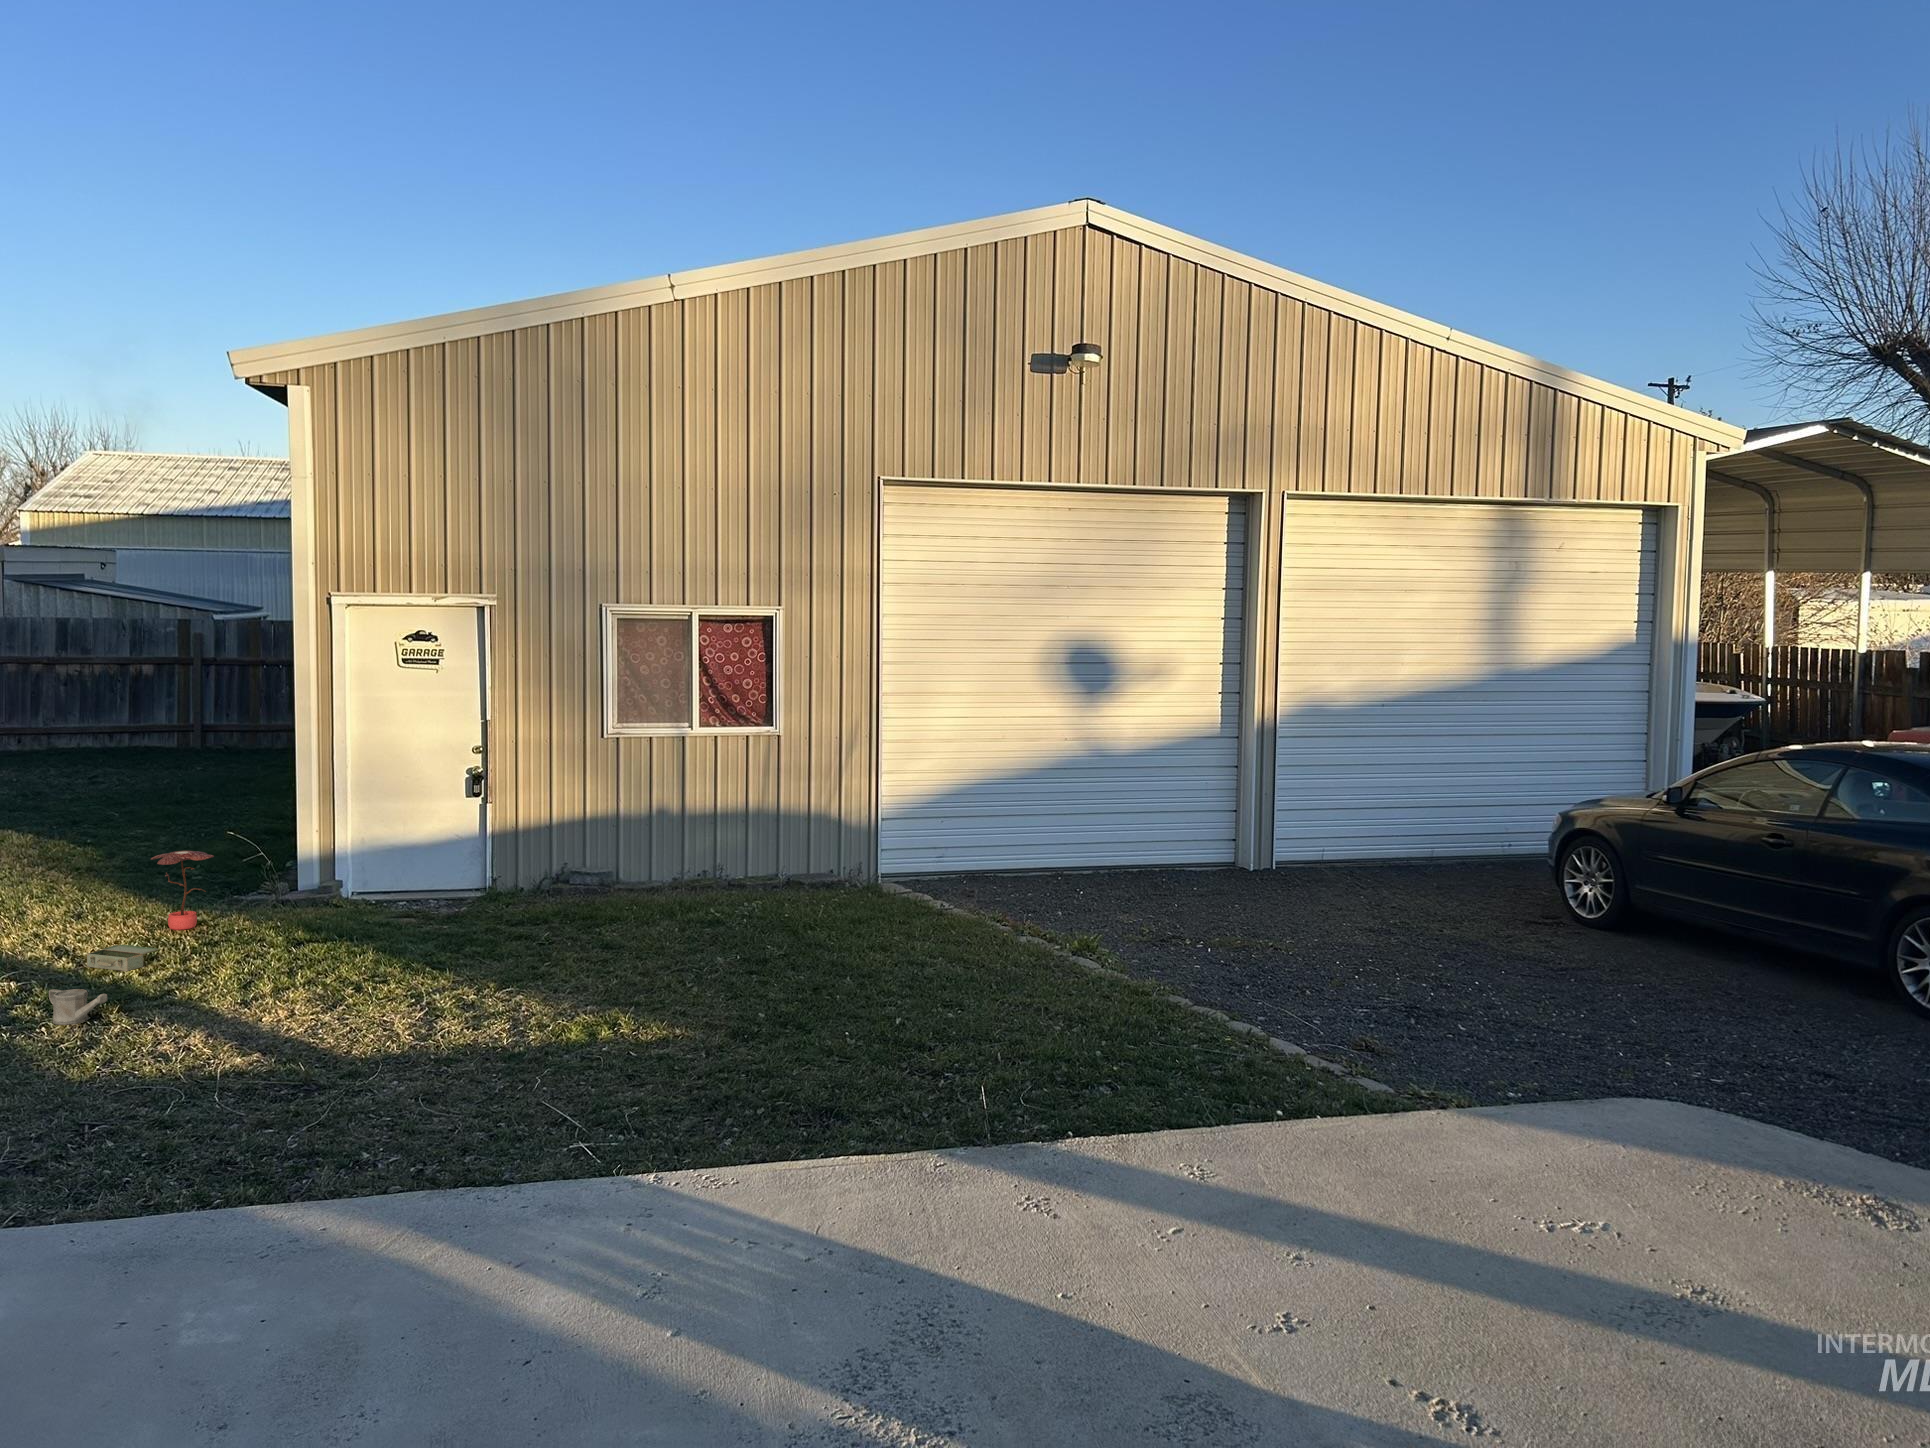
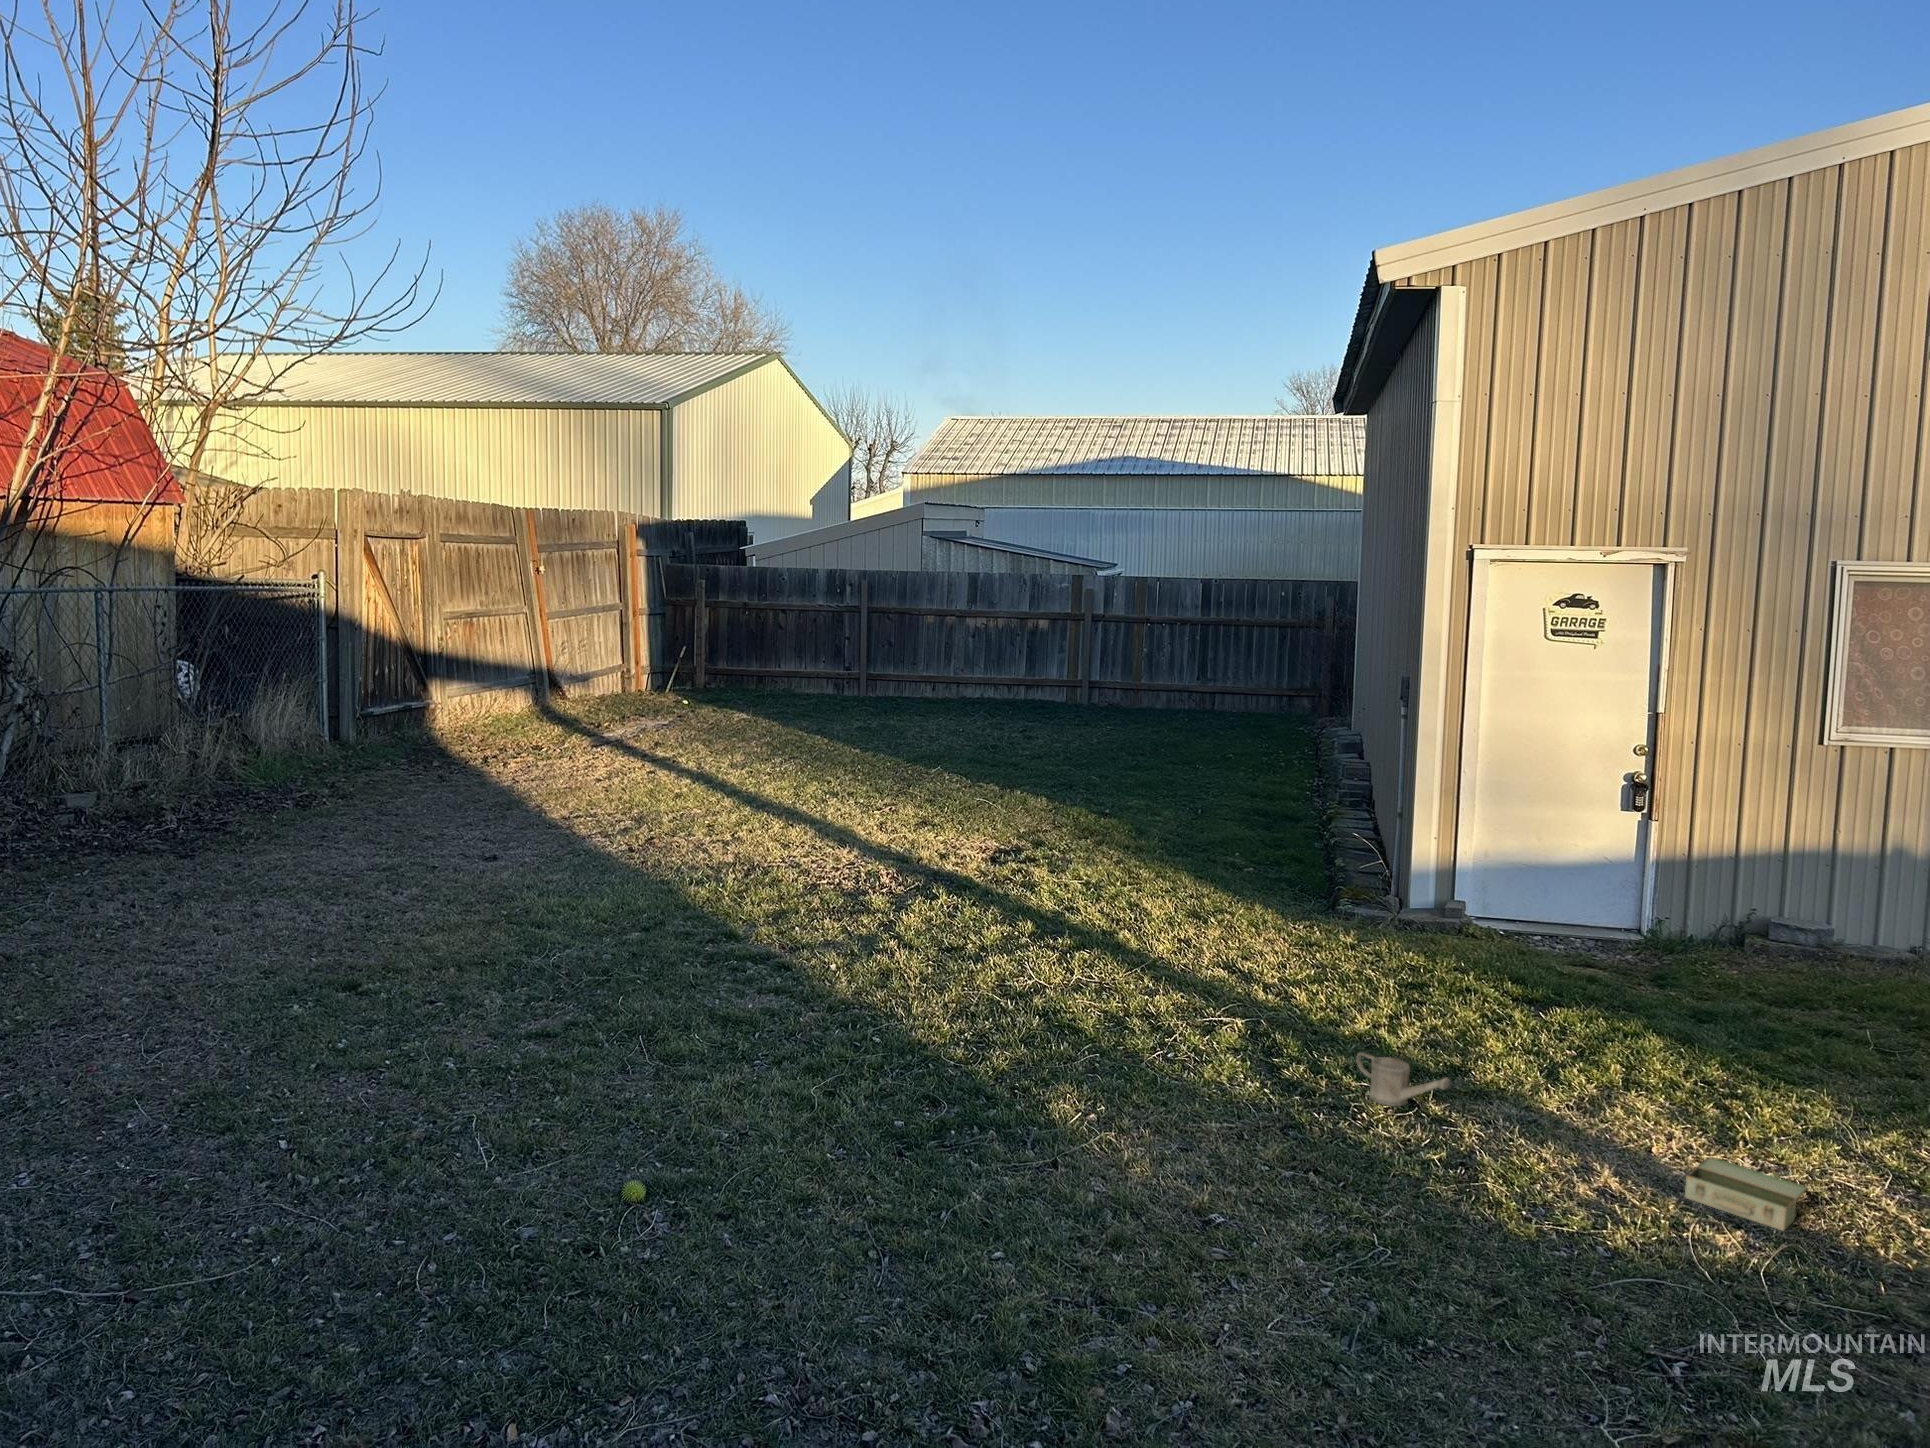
potted plant: present [151,851,214,930] -> none [1320,855,1395,951]
toolbox: present [87,944,158,971] -> present [1685,1158,1806,1231]

